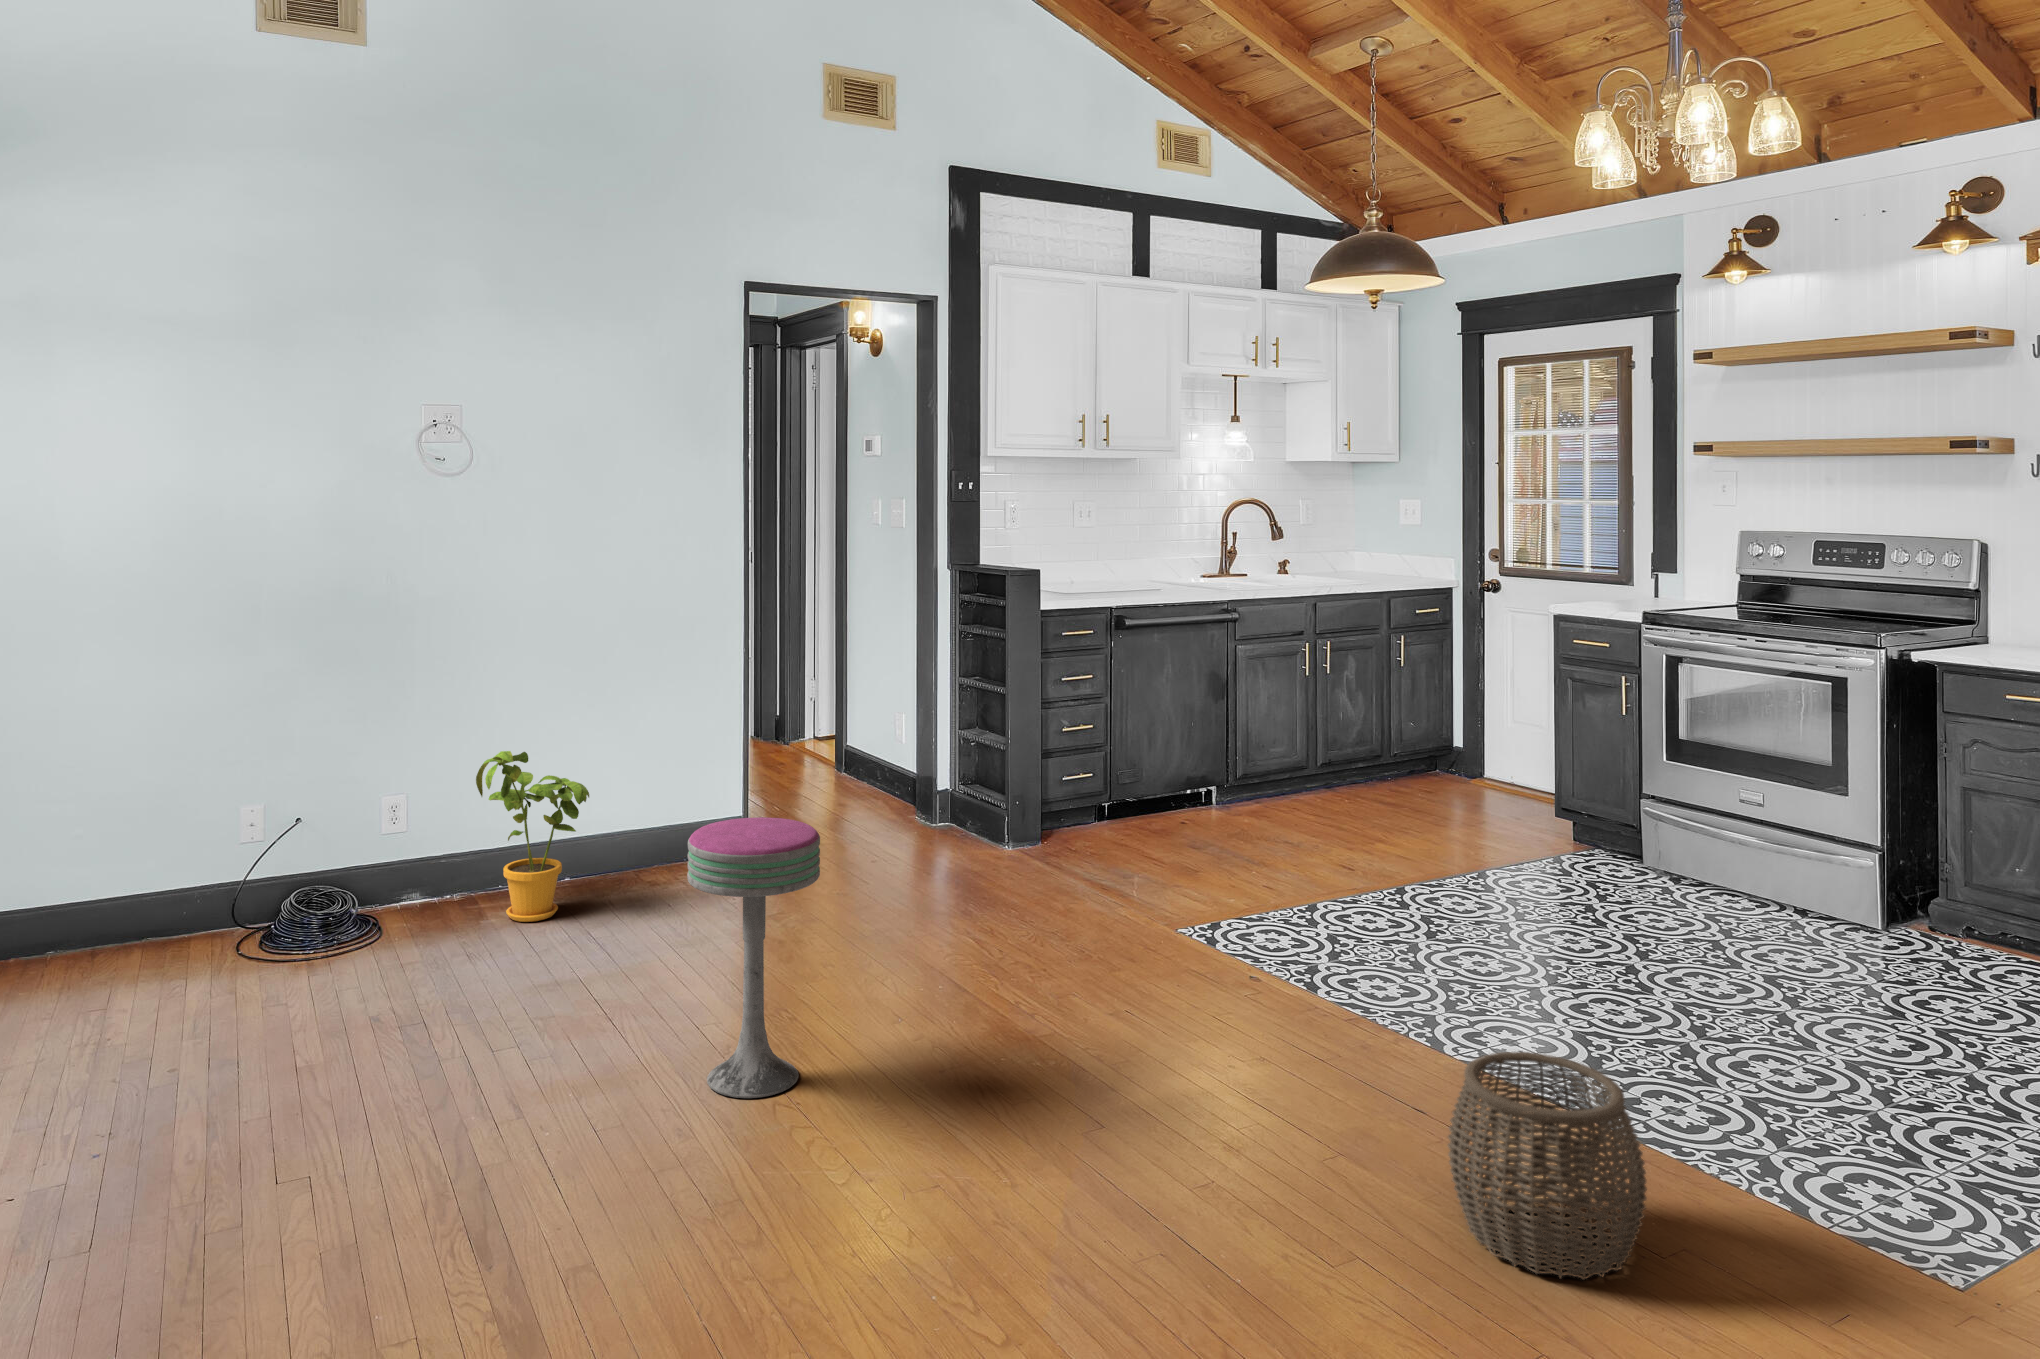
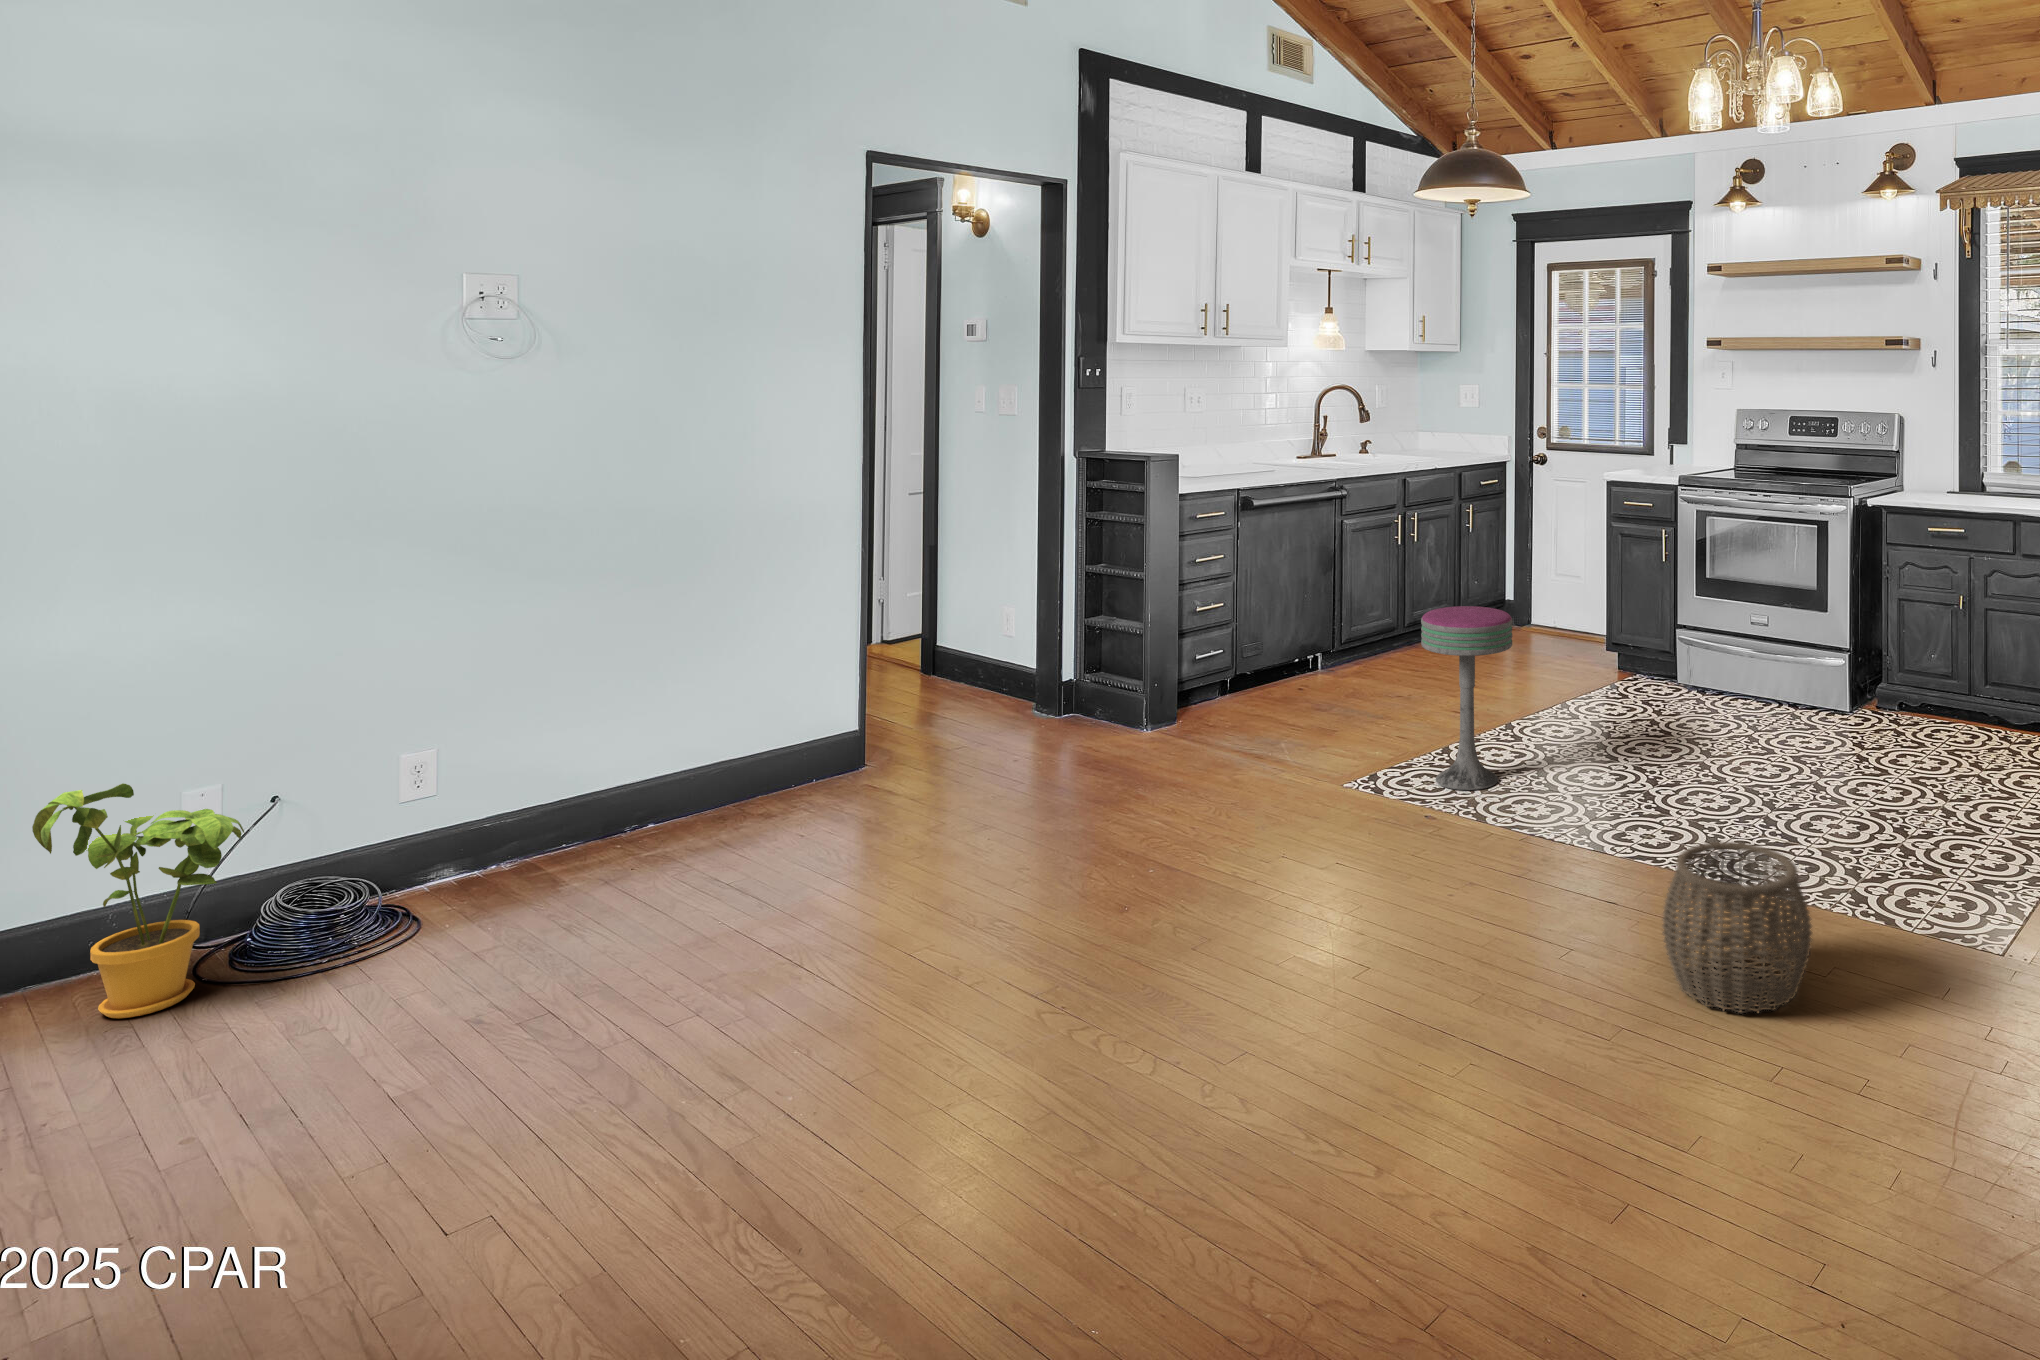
house plant: present [476,751,589,922] -> present [32,783,244,1018]
bar stool: present [687,817,820,1098] -> present [1421,606,1513,790]

